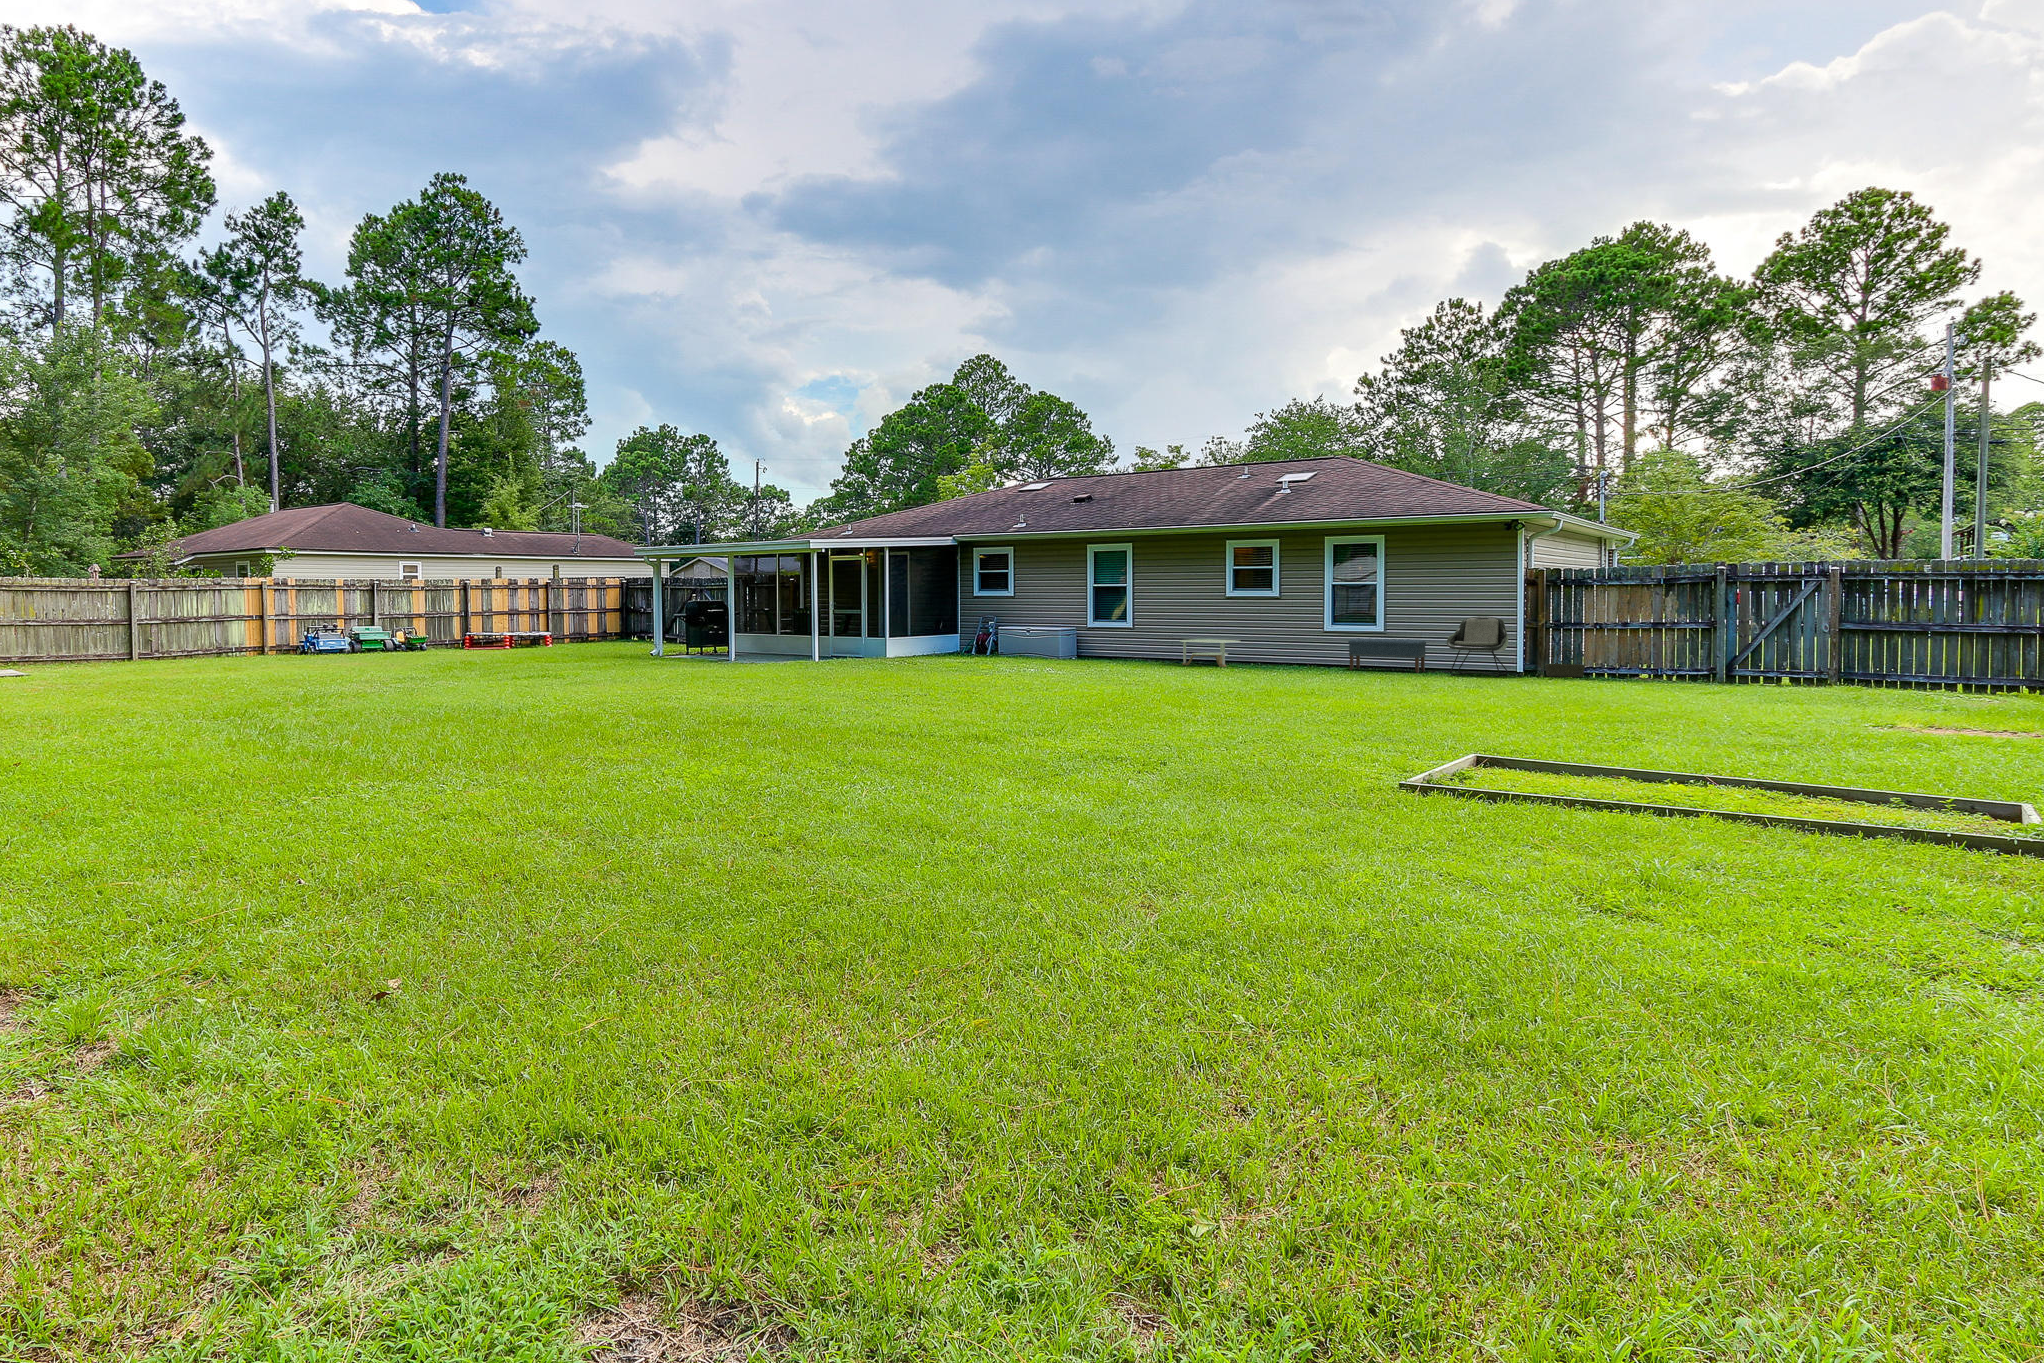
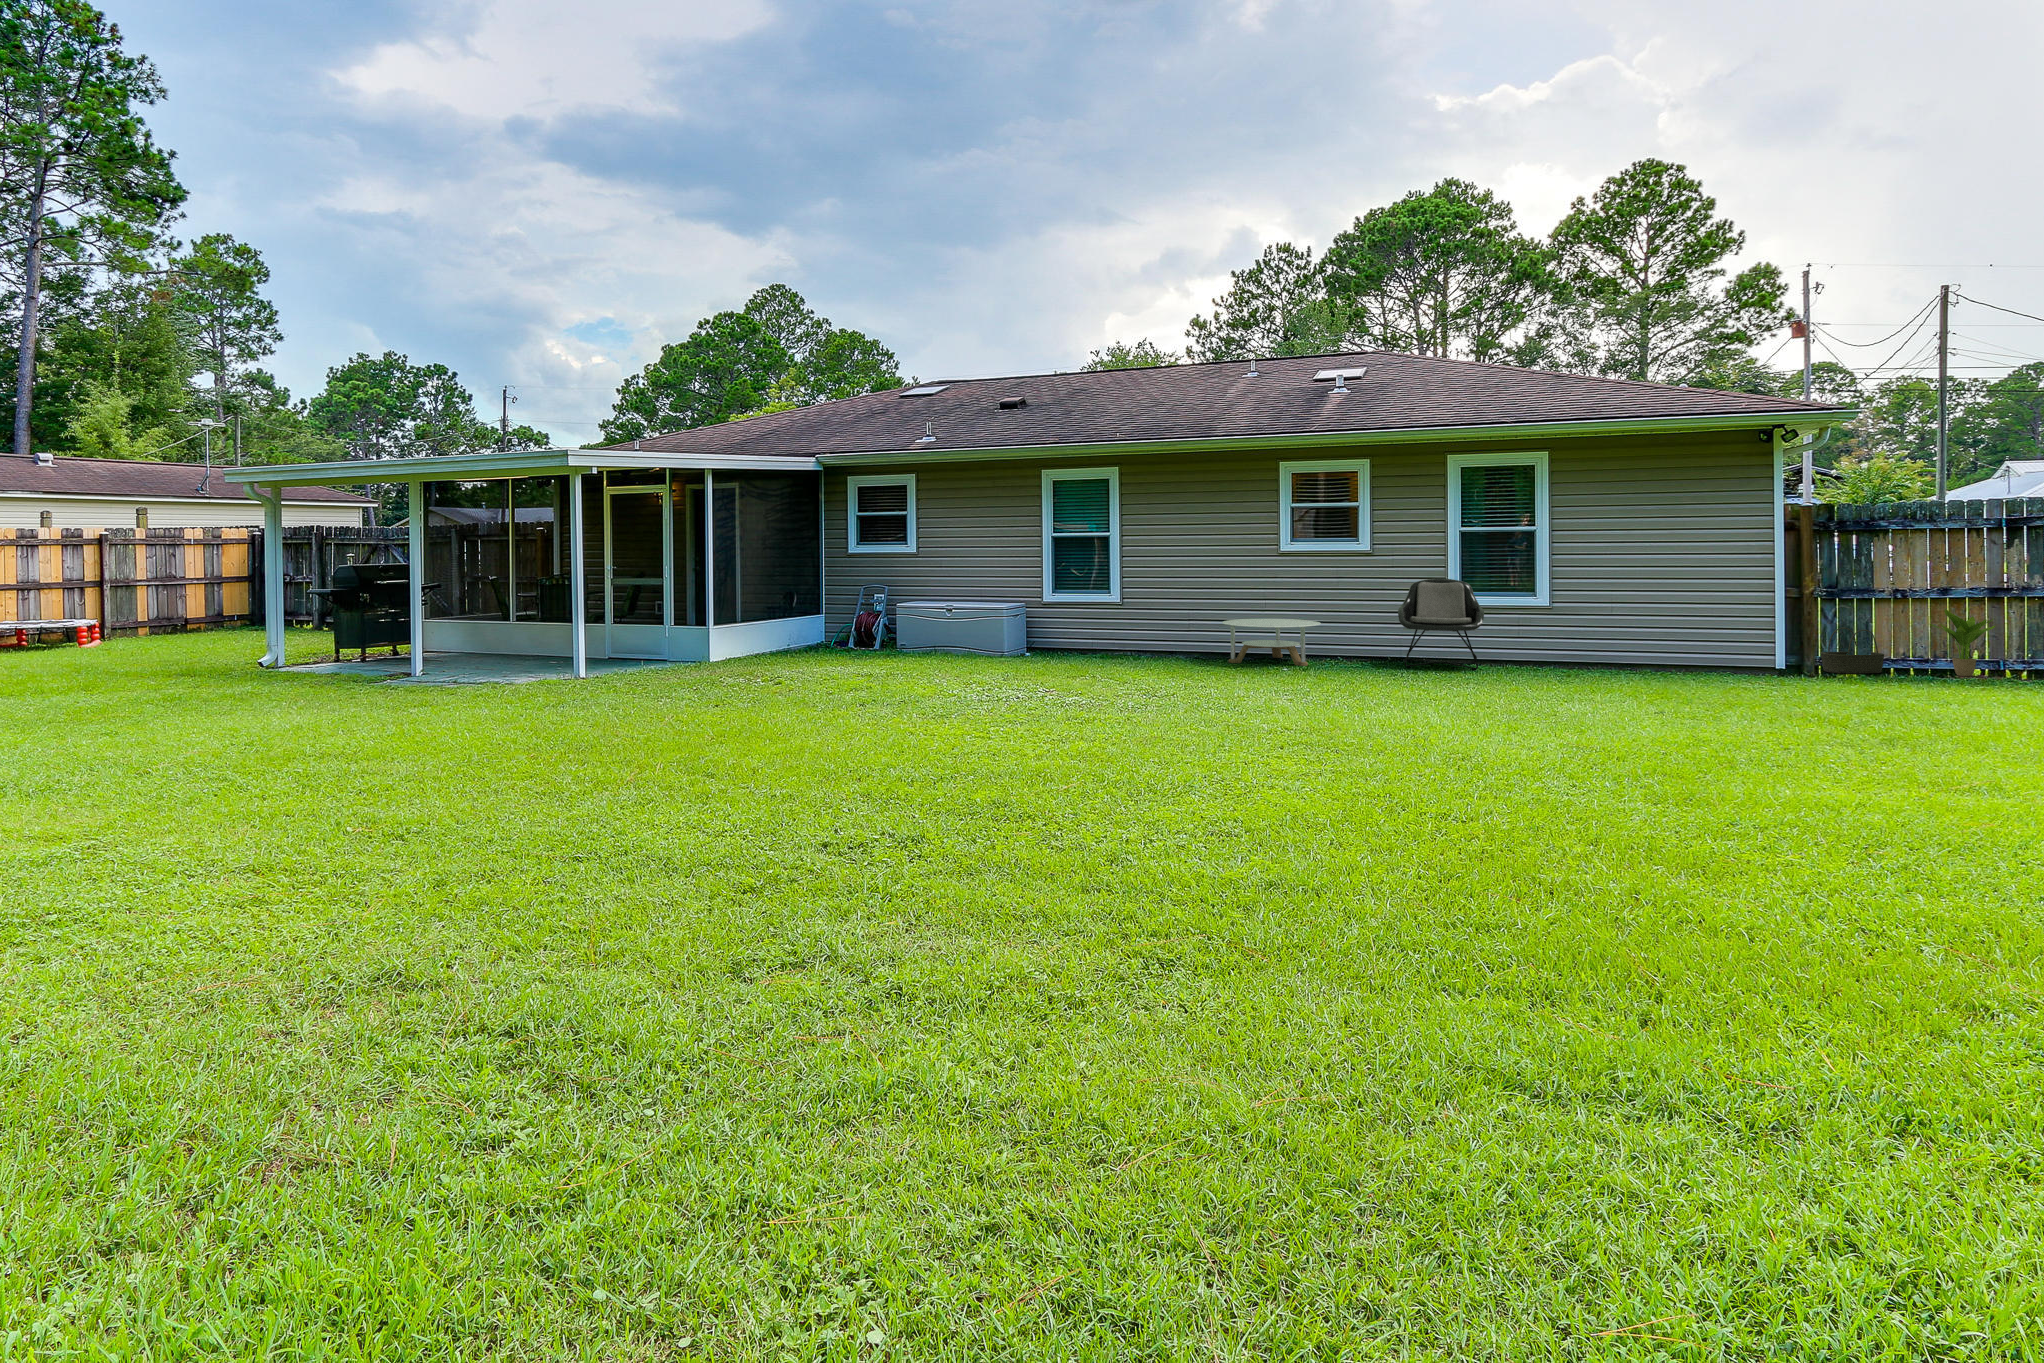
lounge chair: present [1447,616,1508,677] -> present [1398,579,1484,670]
potted plant: none [1611,636,1652,679] -> present [1930,609,1995,676]
bench: present [1348,638,1426,673] -> none [1504,616,1631,671]

